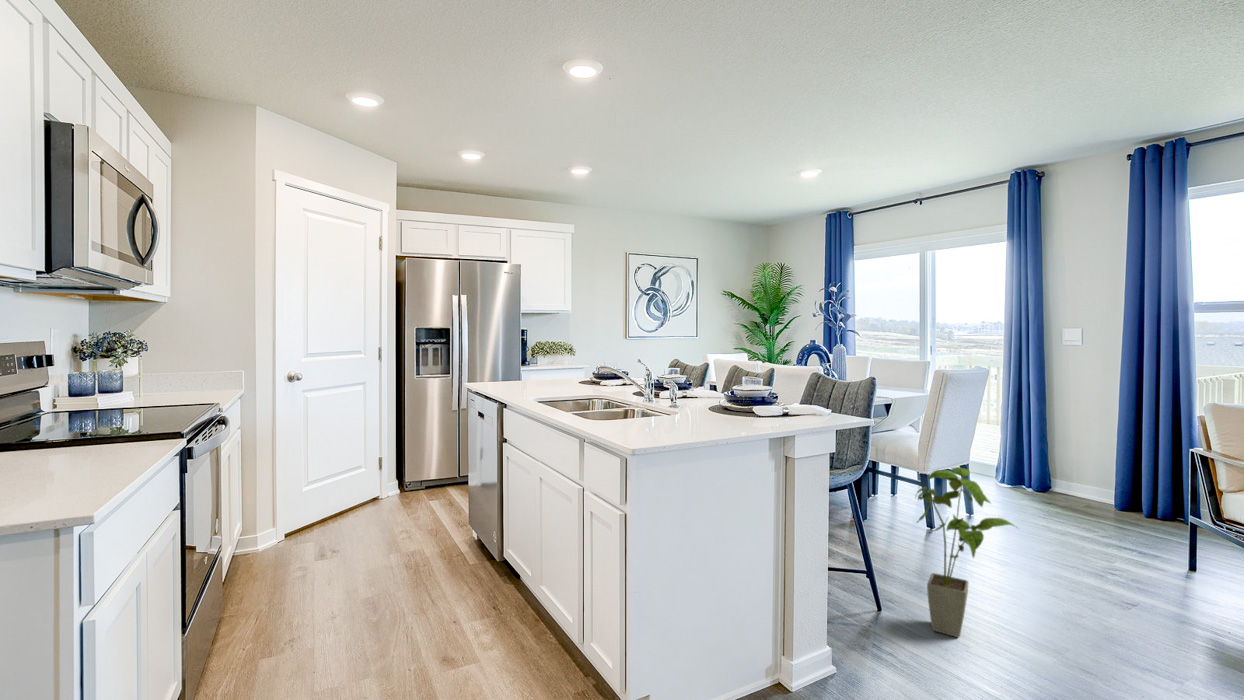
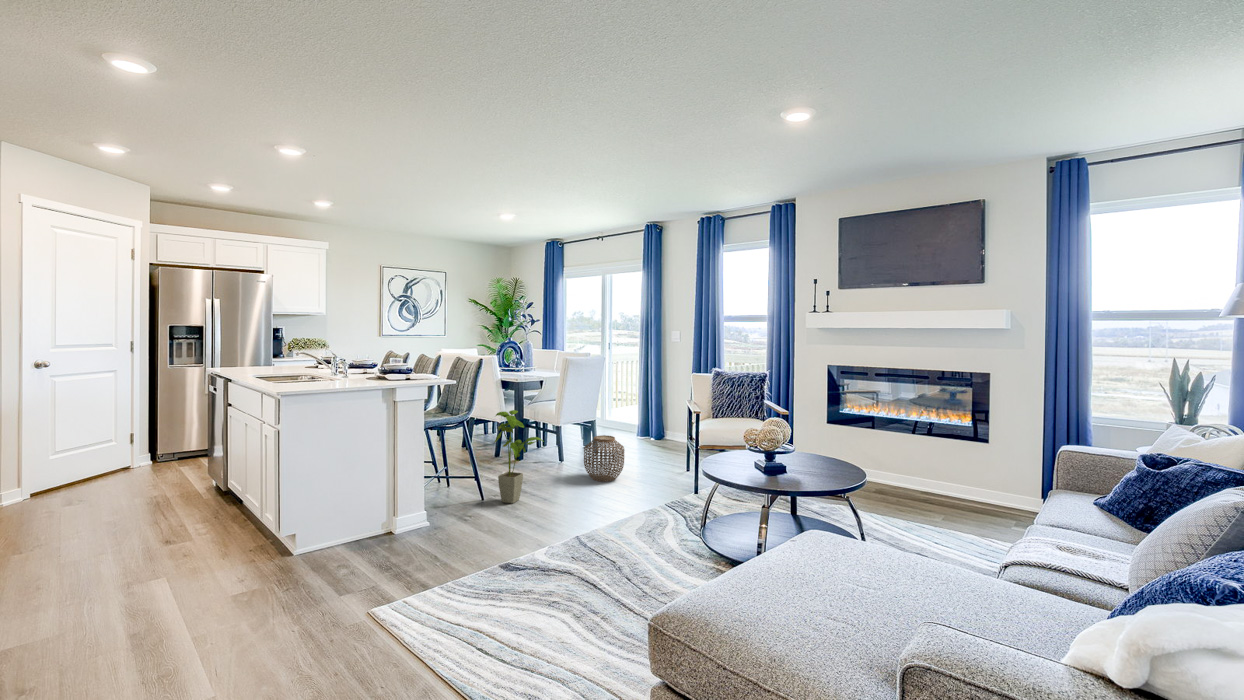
woven basket: none [1029,507,1121,595] -> present [584,435,624,482]

